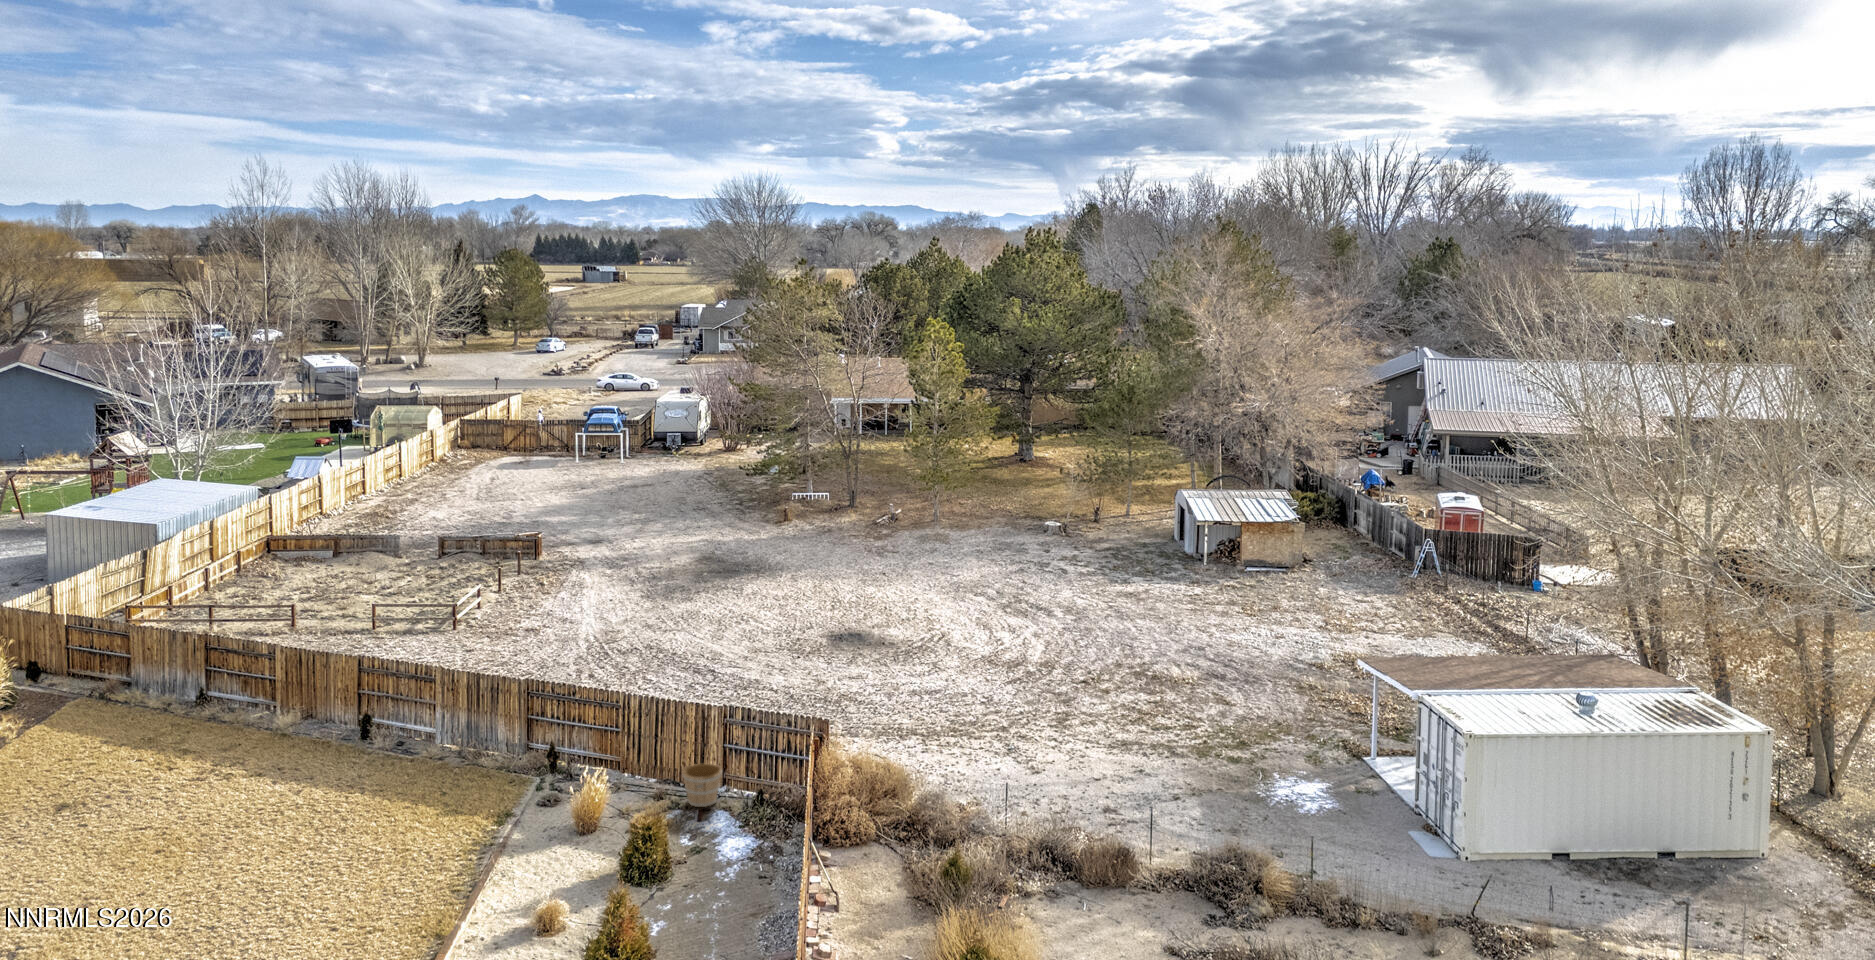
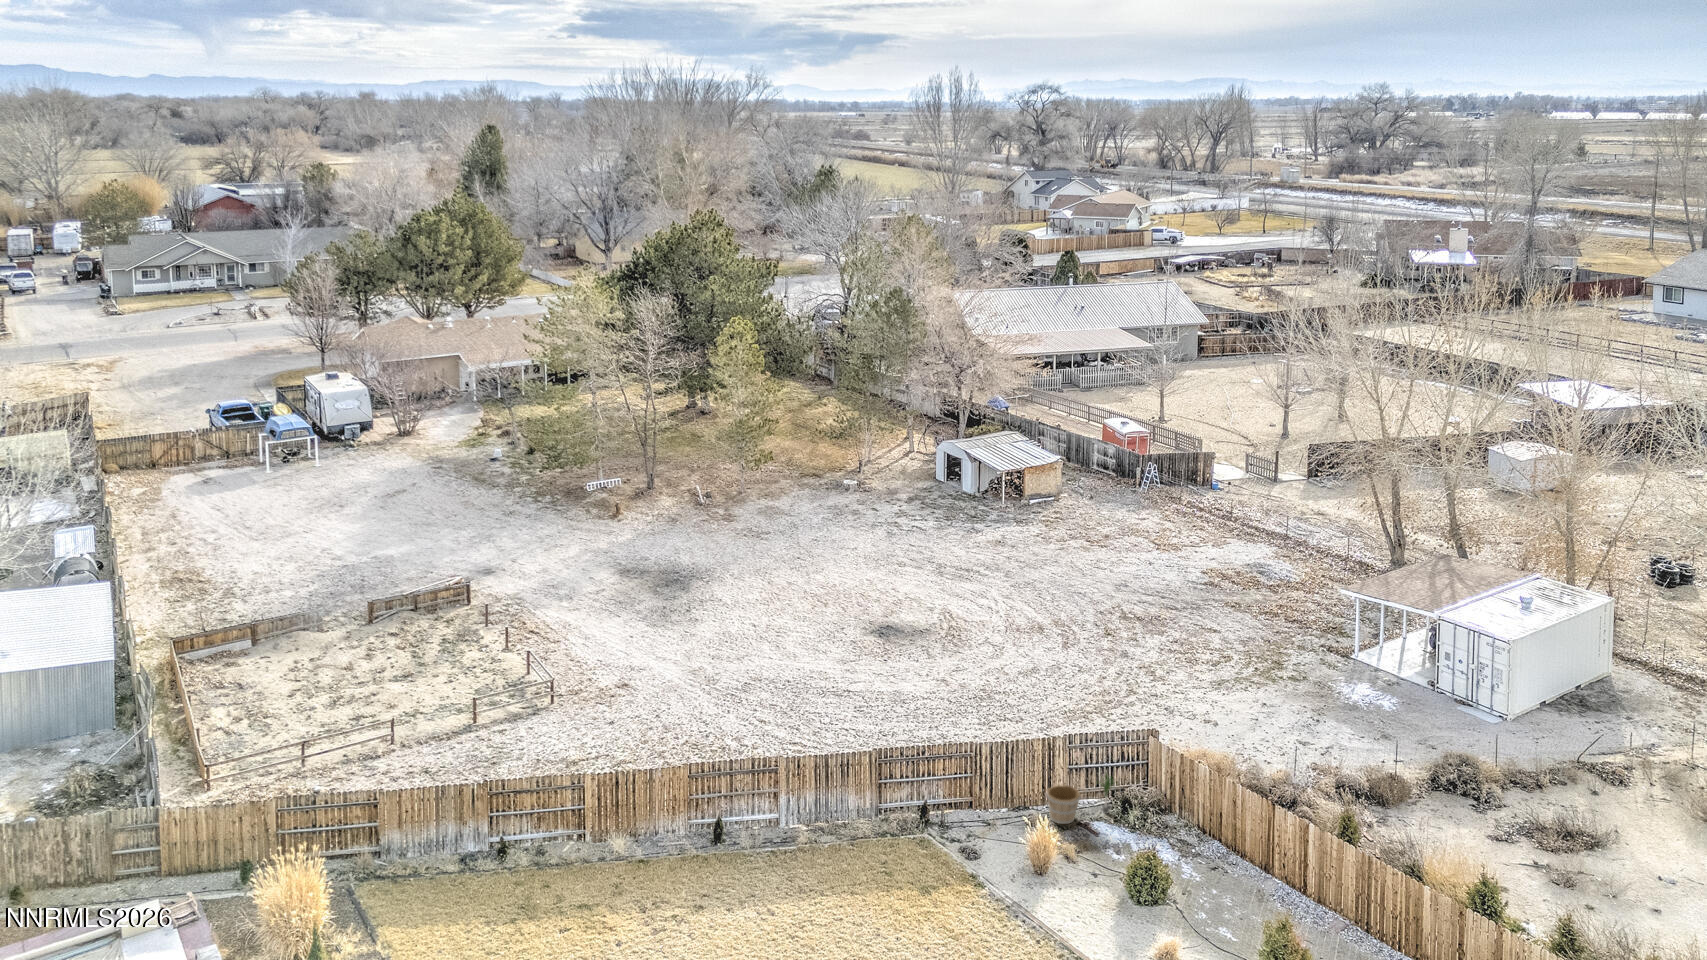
potted plant: none [738,756,772,809] -> present [1100,775,1112,814]

